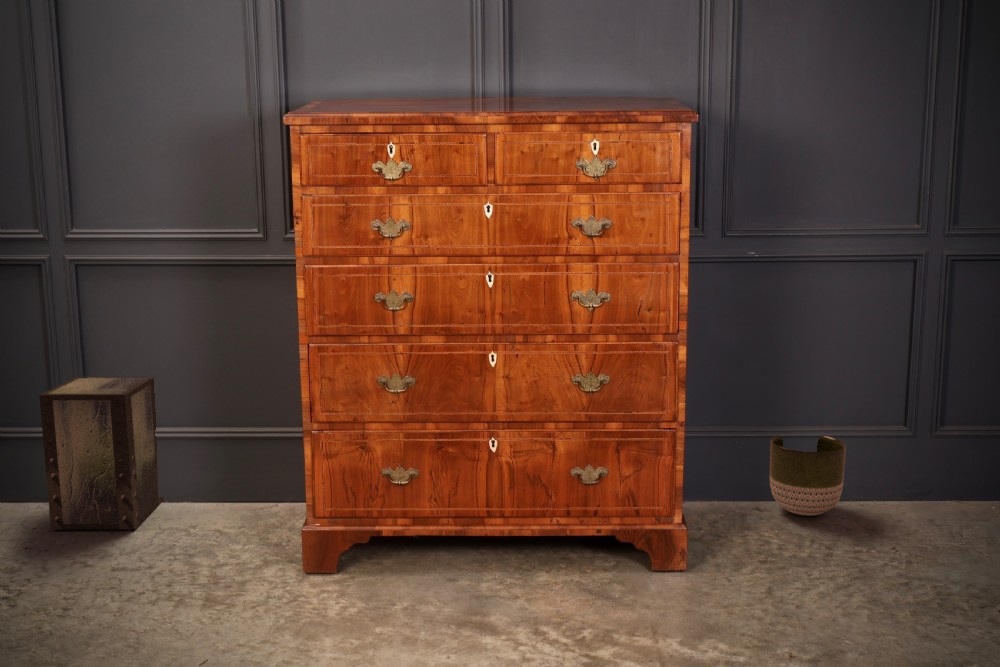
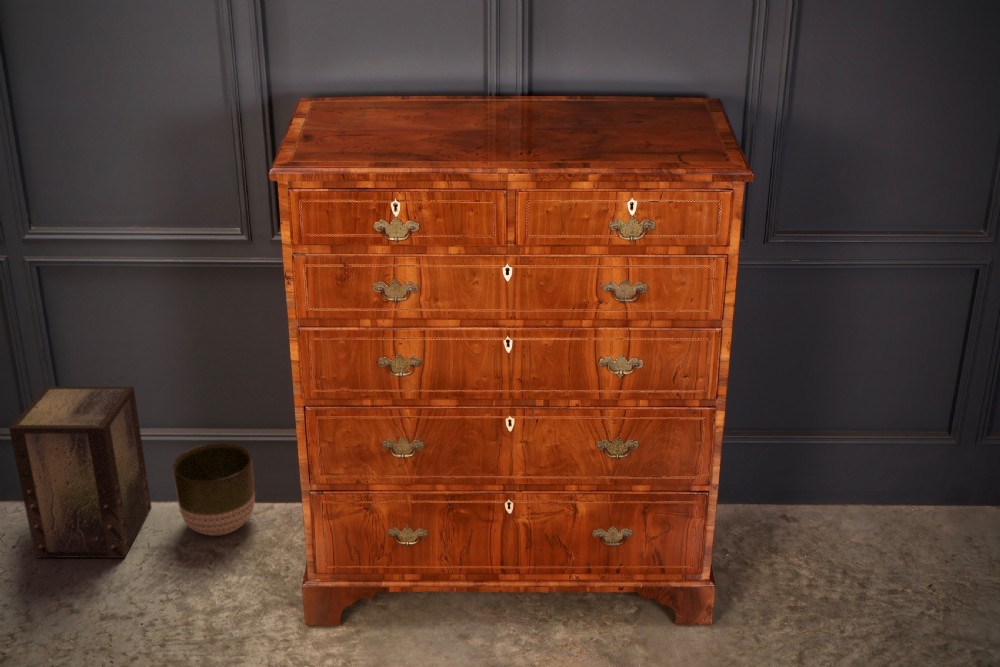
planter: present [770,435,846,516] -> present [173,443,255,536]

